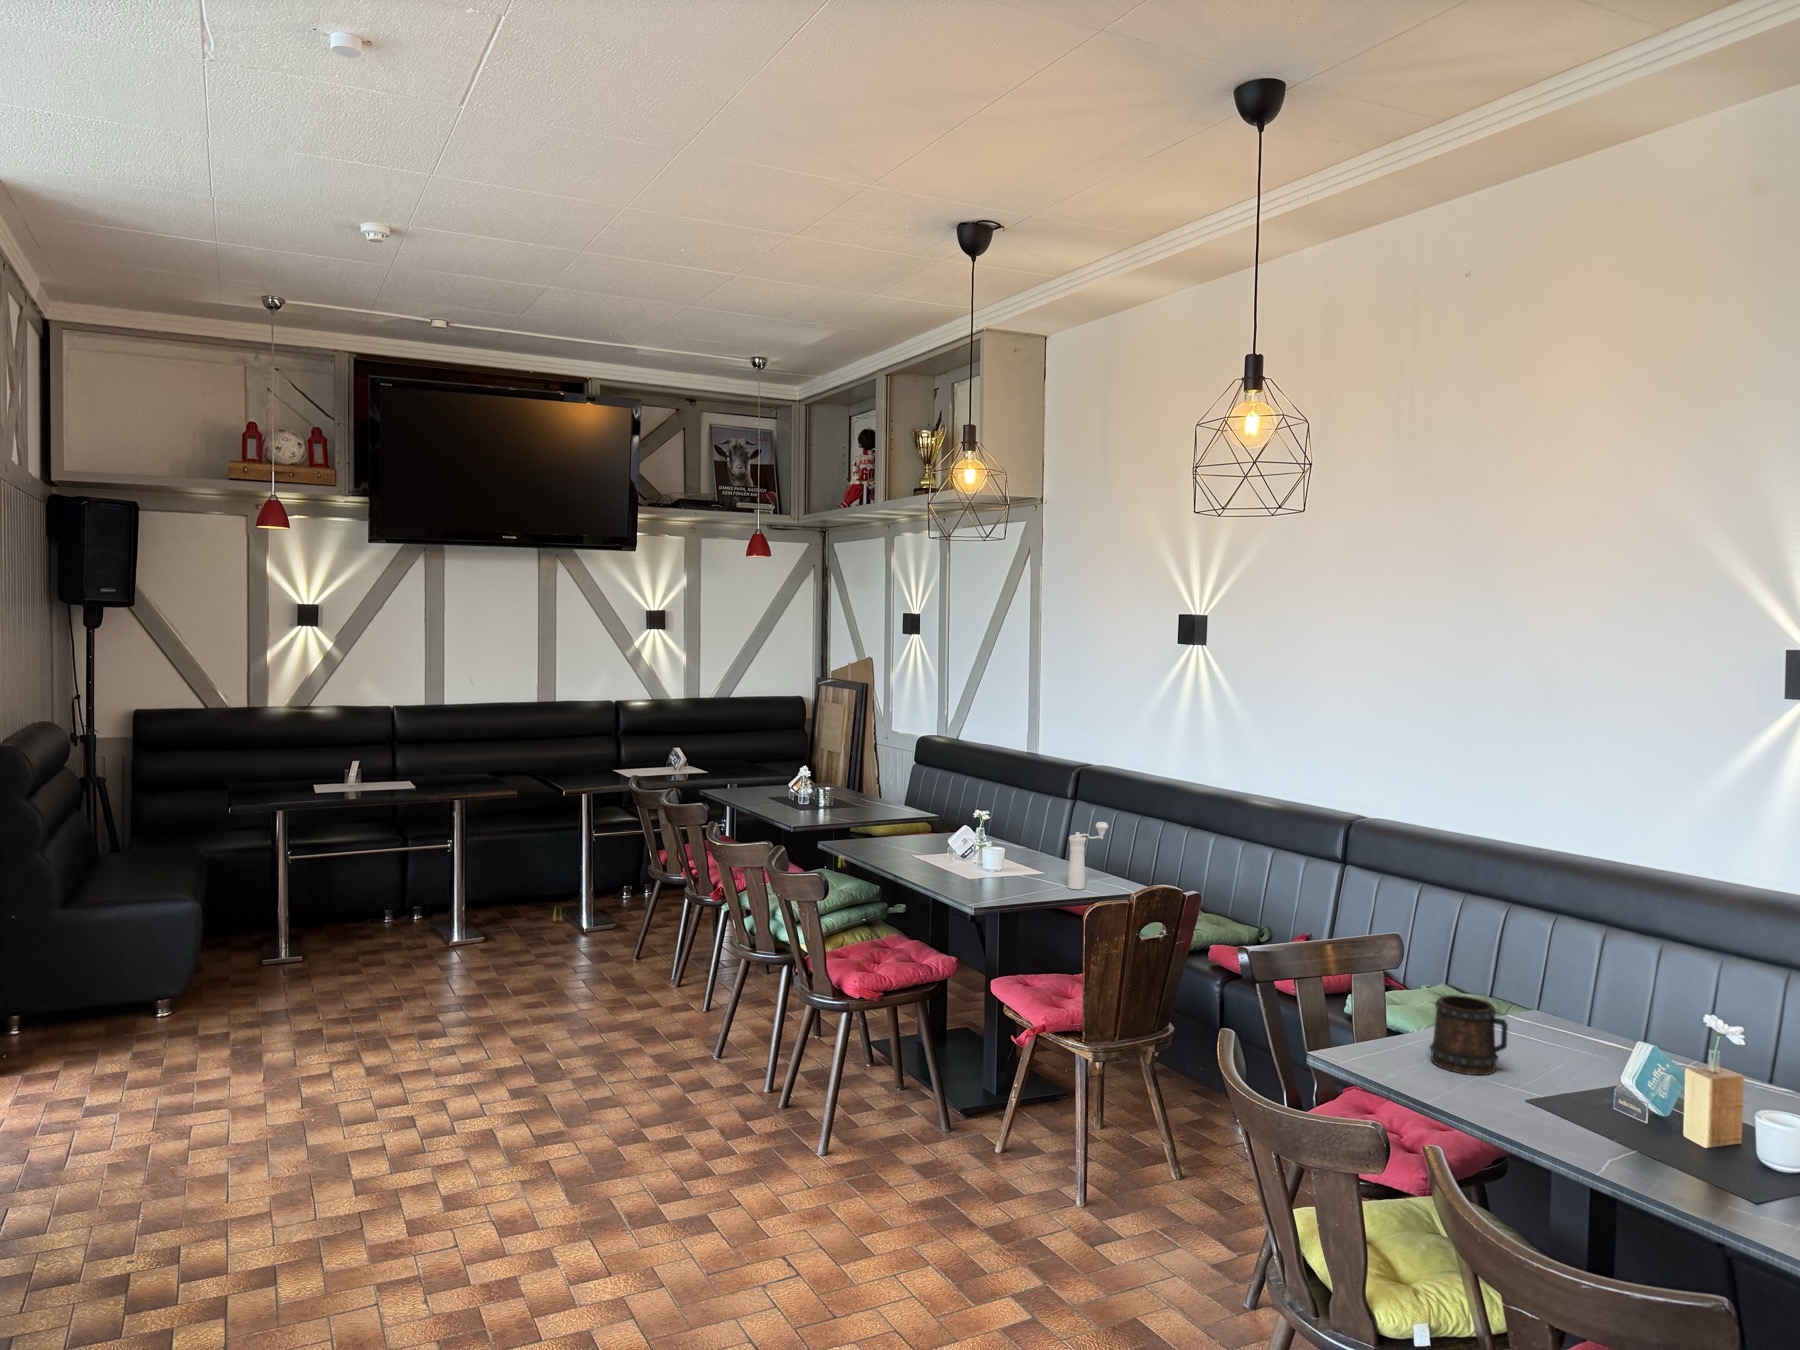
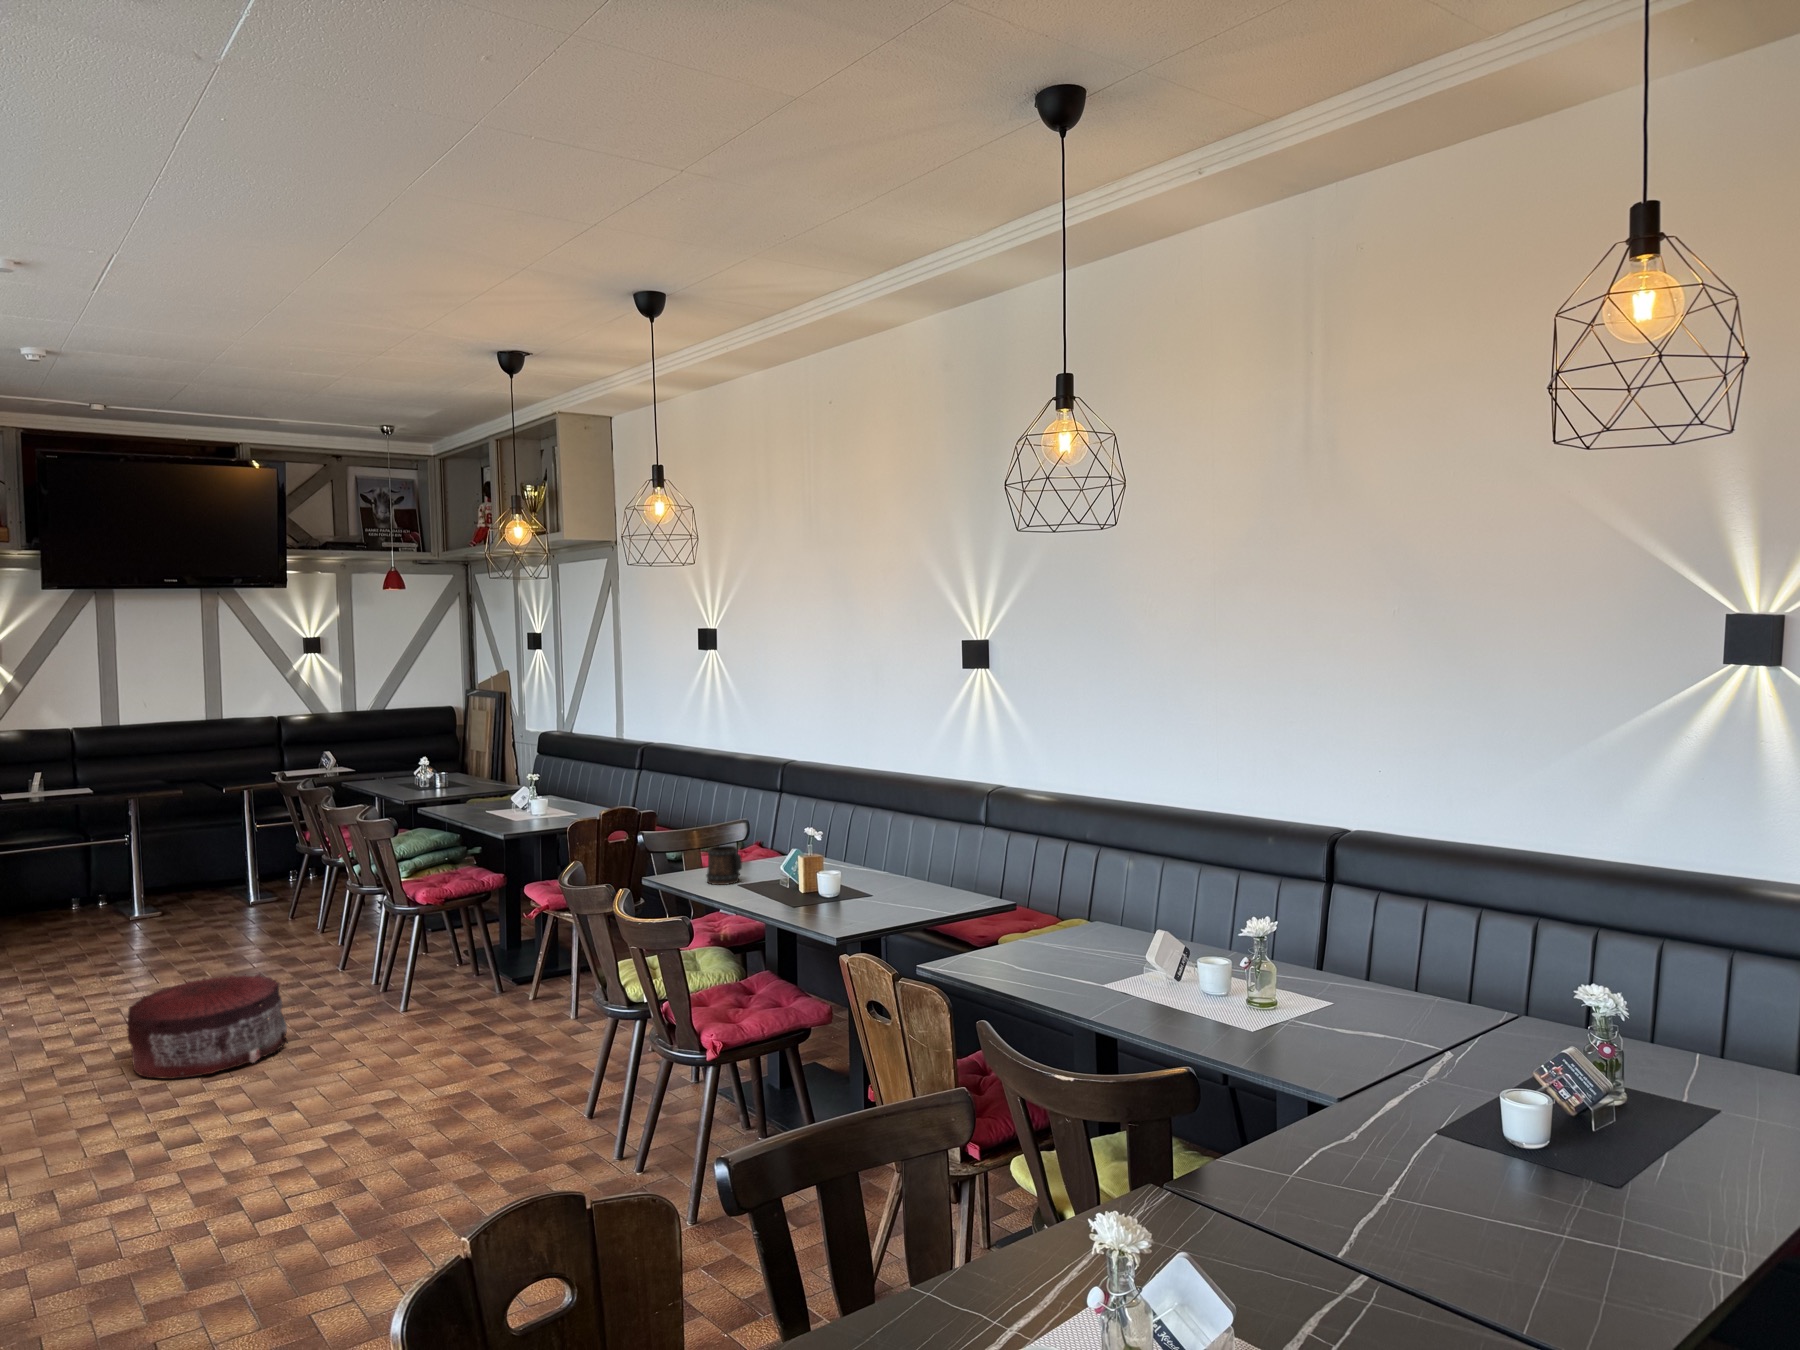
pepper mill: present [1068,822,1108,889] -> none [579,776,609,822]
pouf: none [458,1092,678,1273] -> present [127,974,288,1079]

